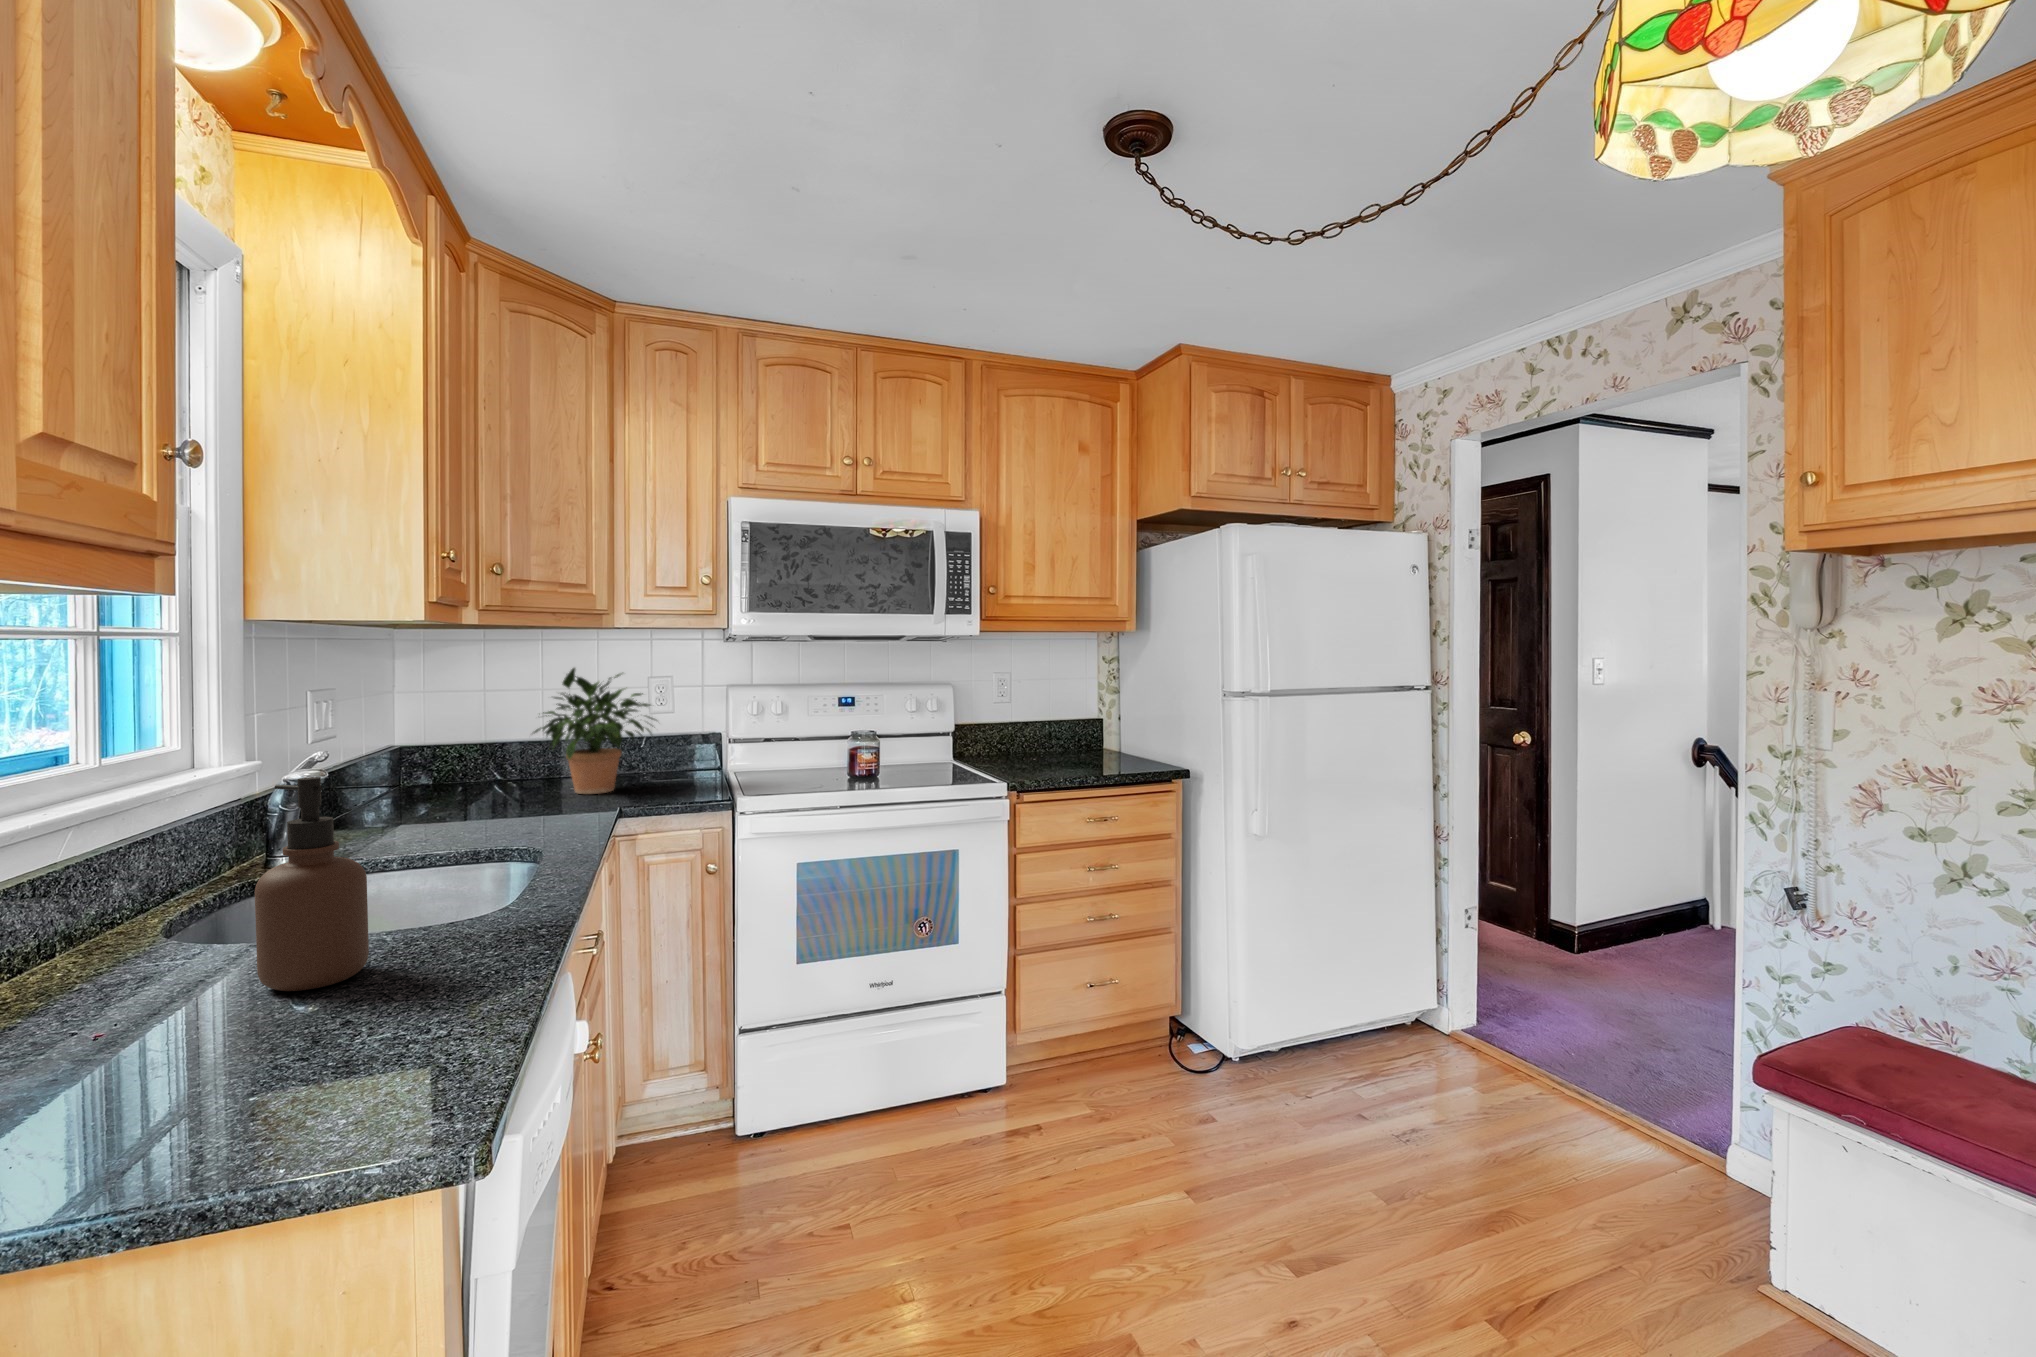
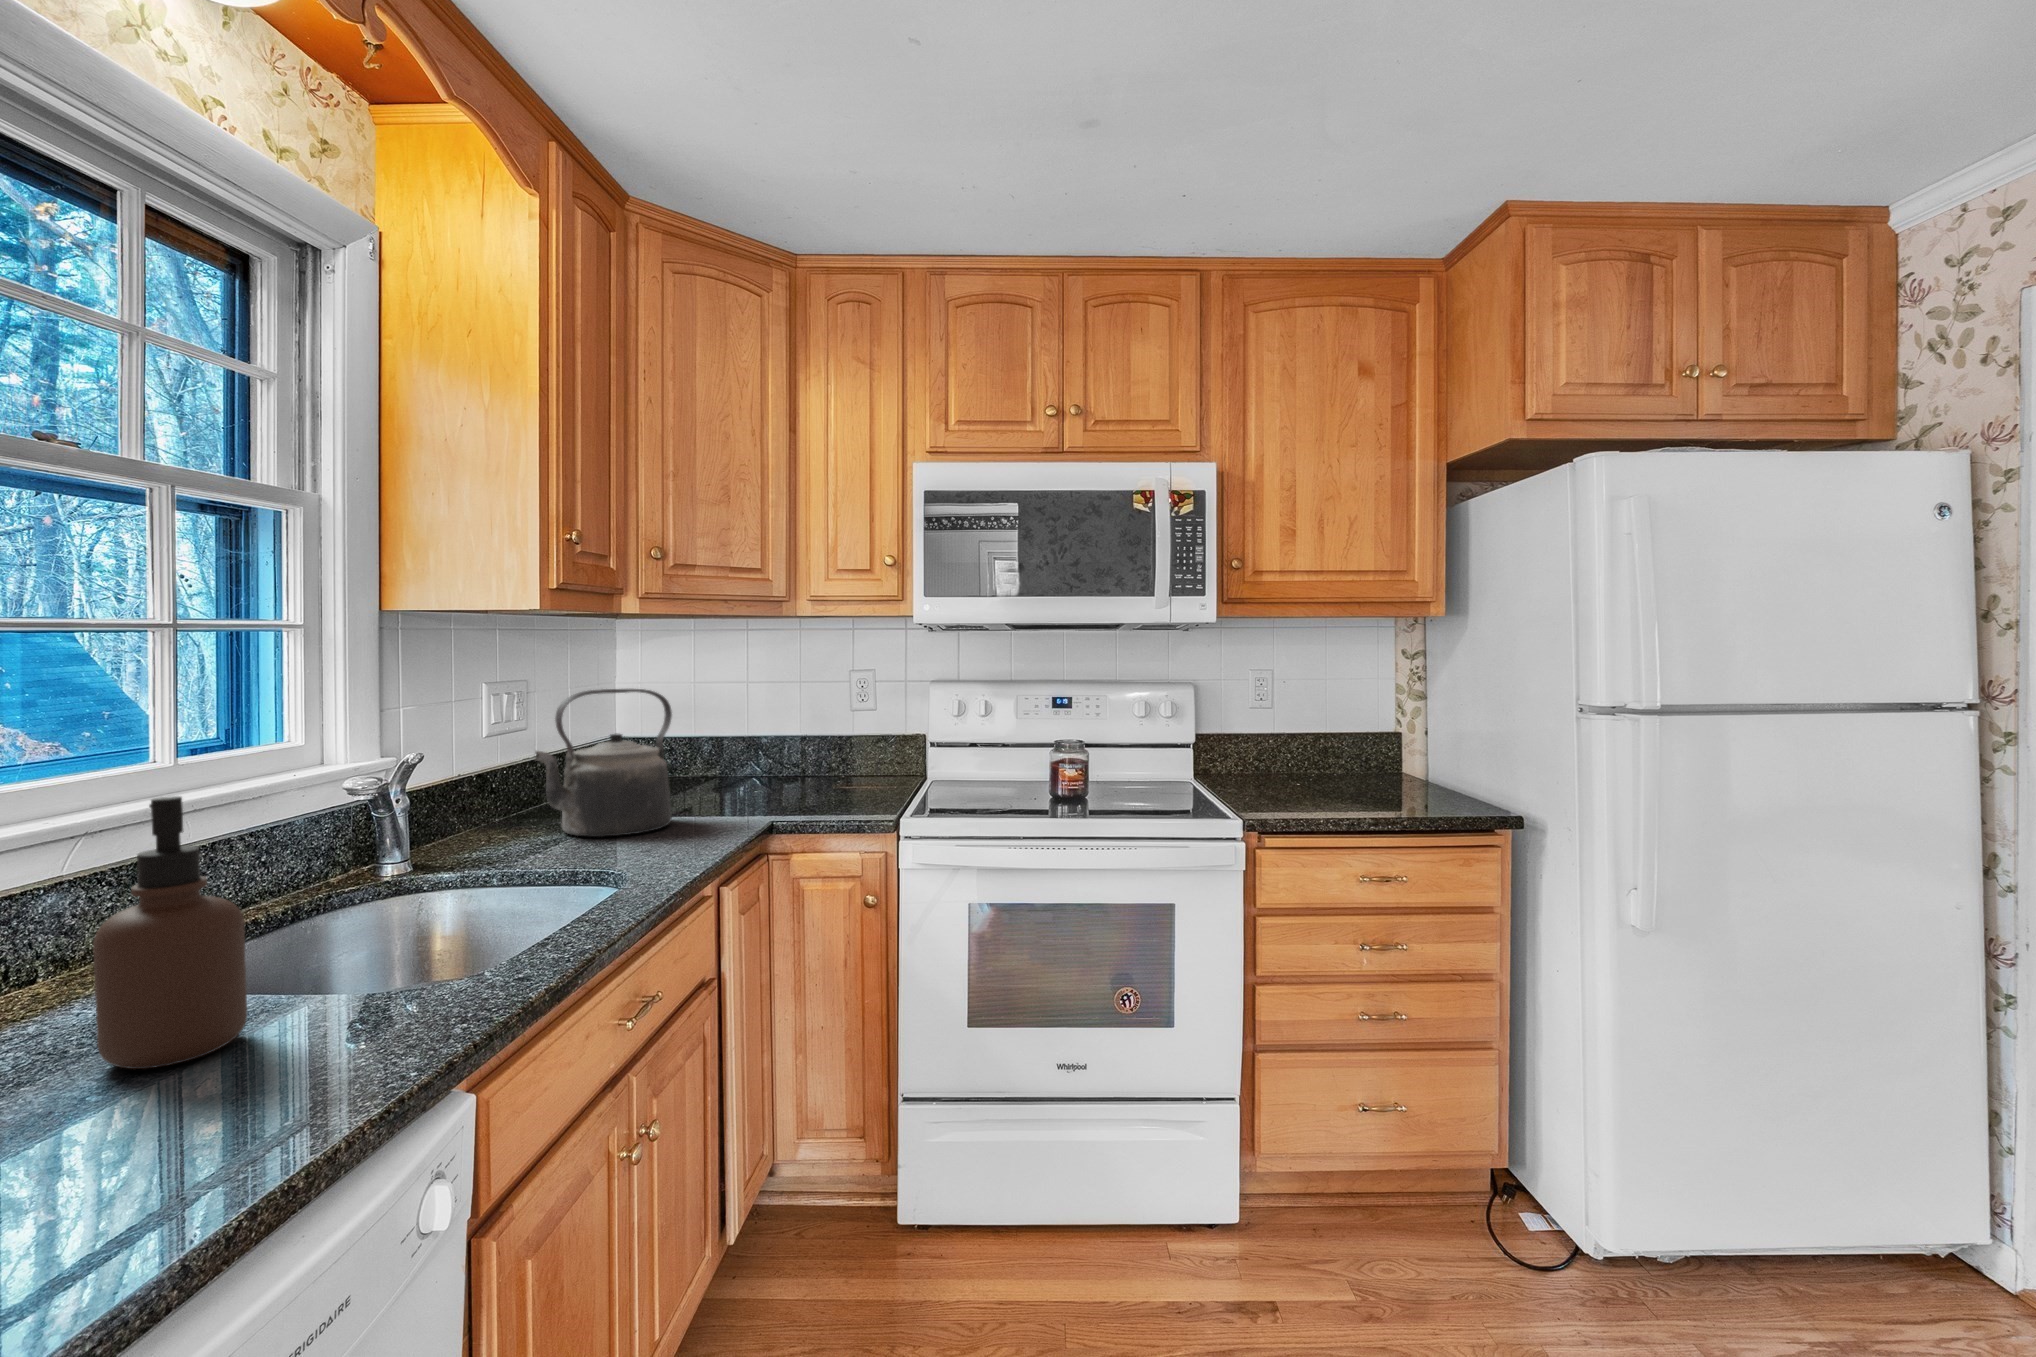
potted plant: present [534,668,656,794] -> none [710,663,847,804]
kettle: none [390,691,517,827] -> present [535,689,672,837]

